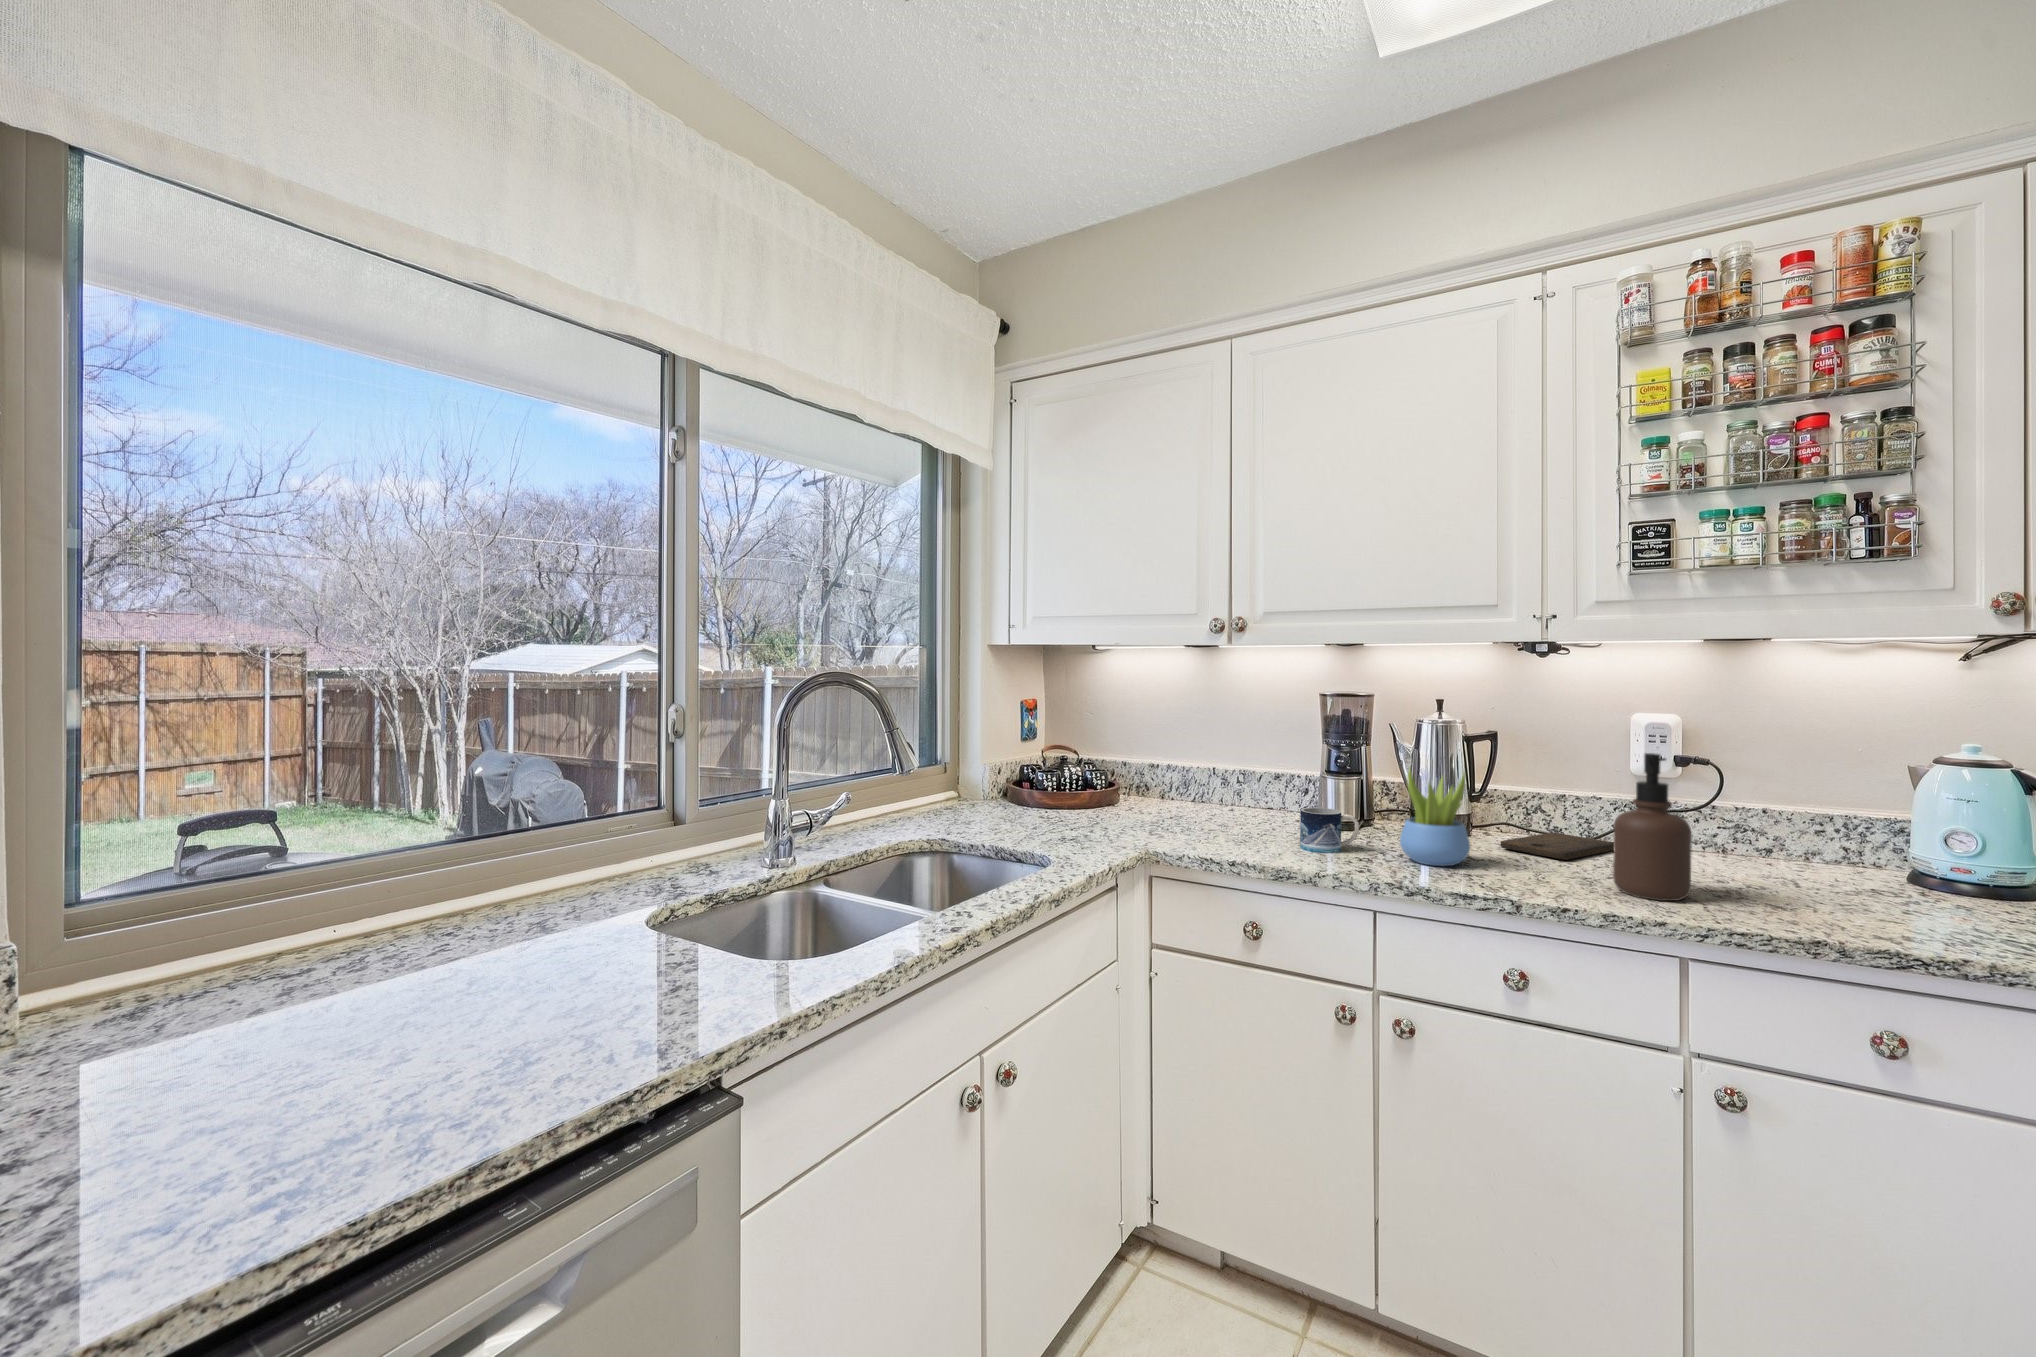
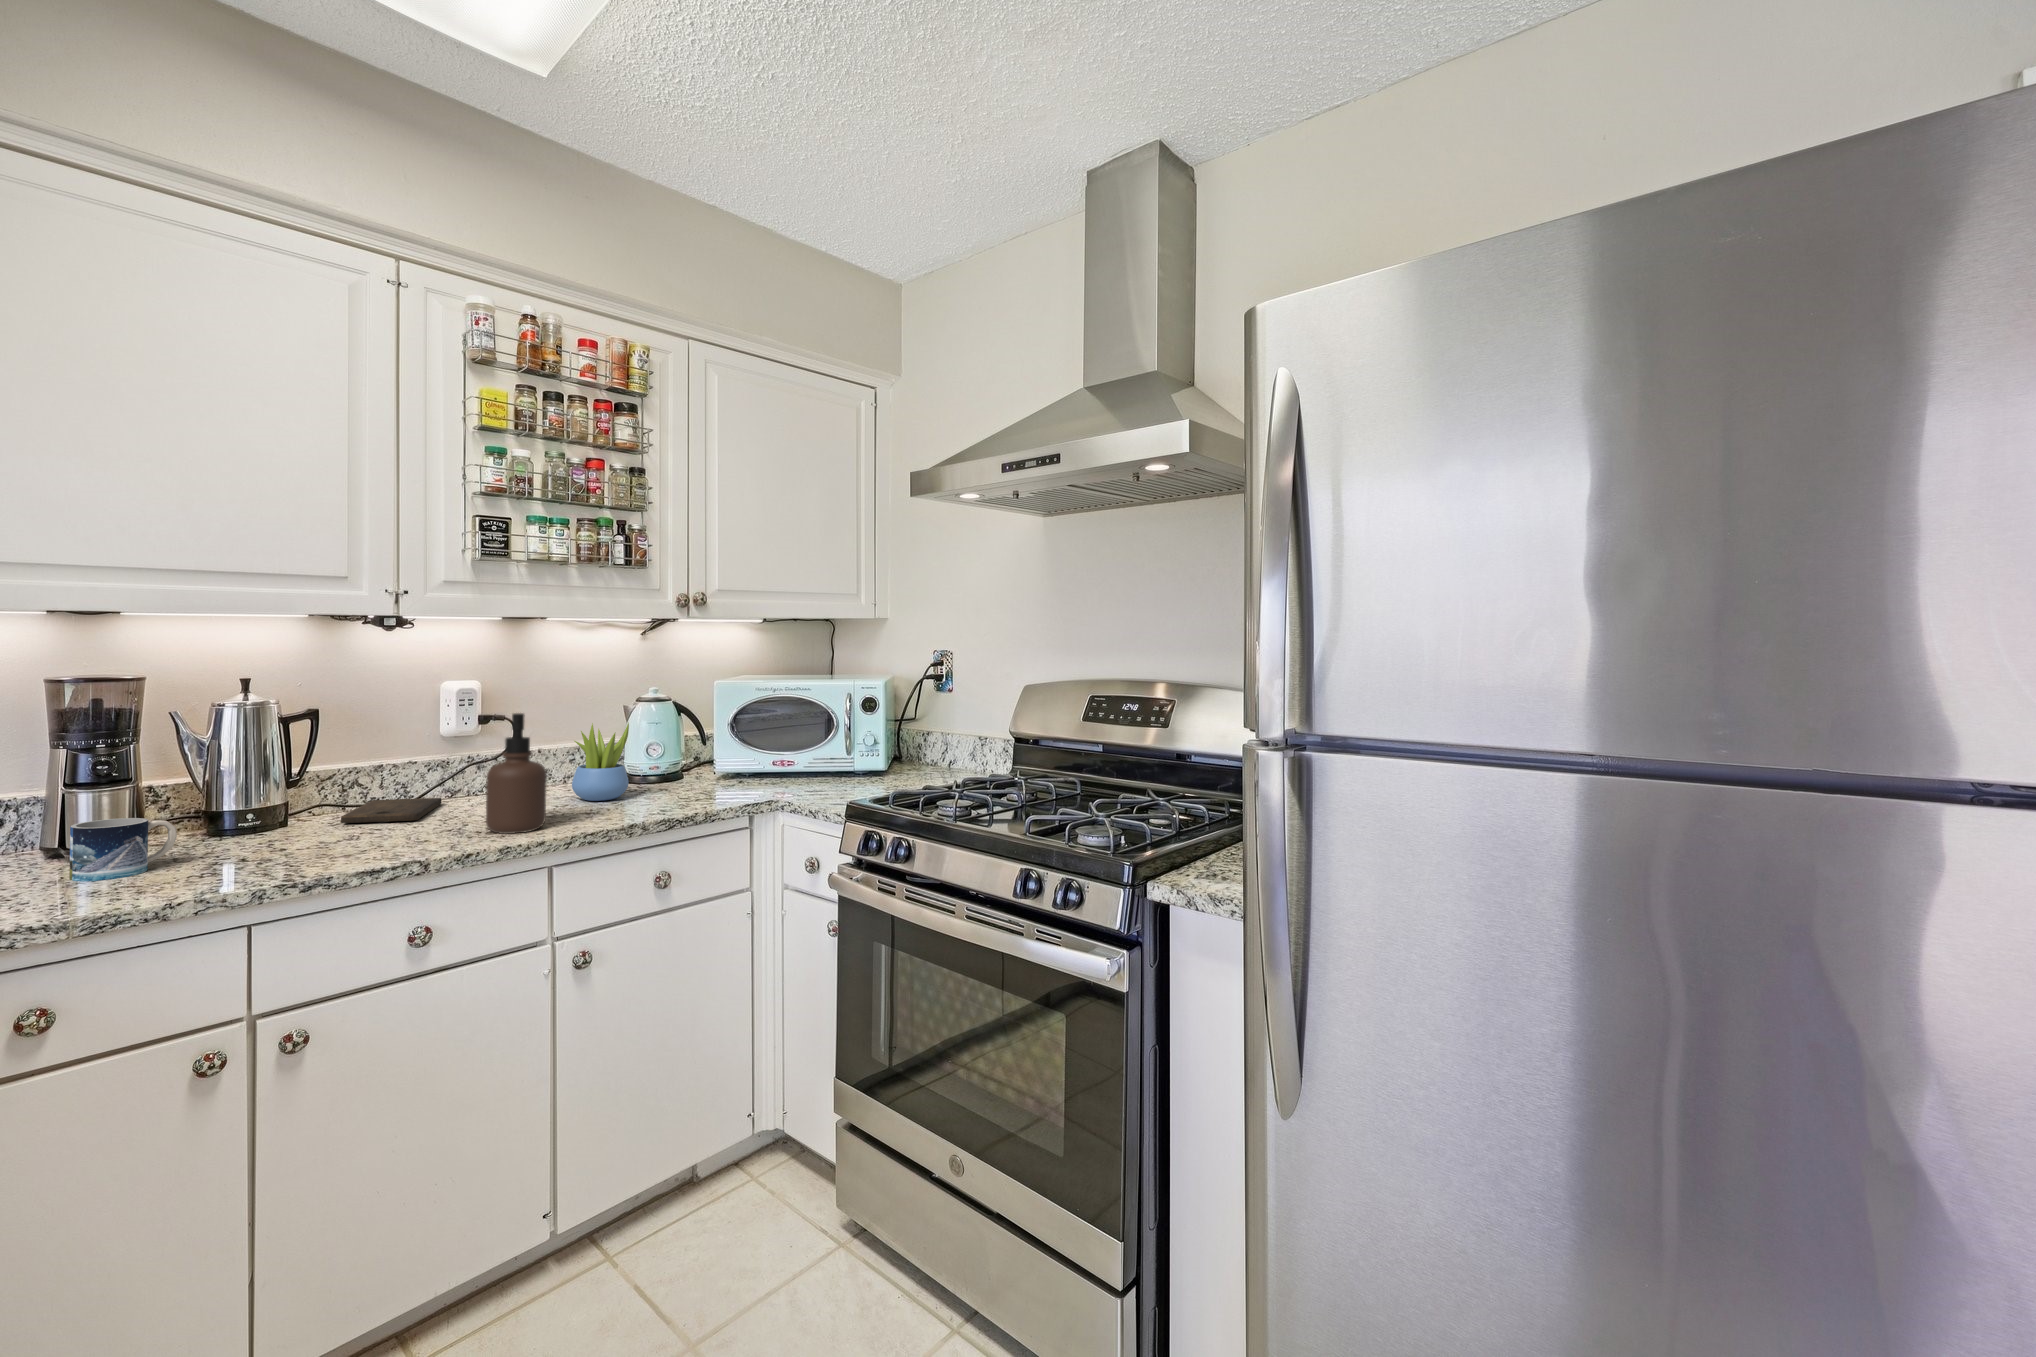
succulent plant: present [1400,769,1470,866] -> present [572,723,629,801]

